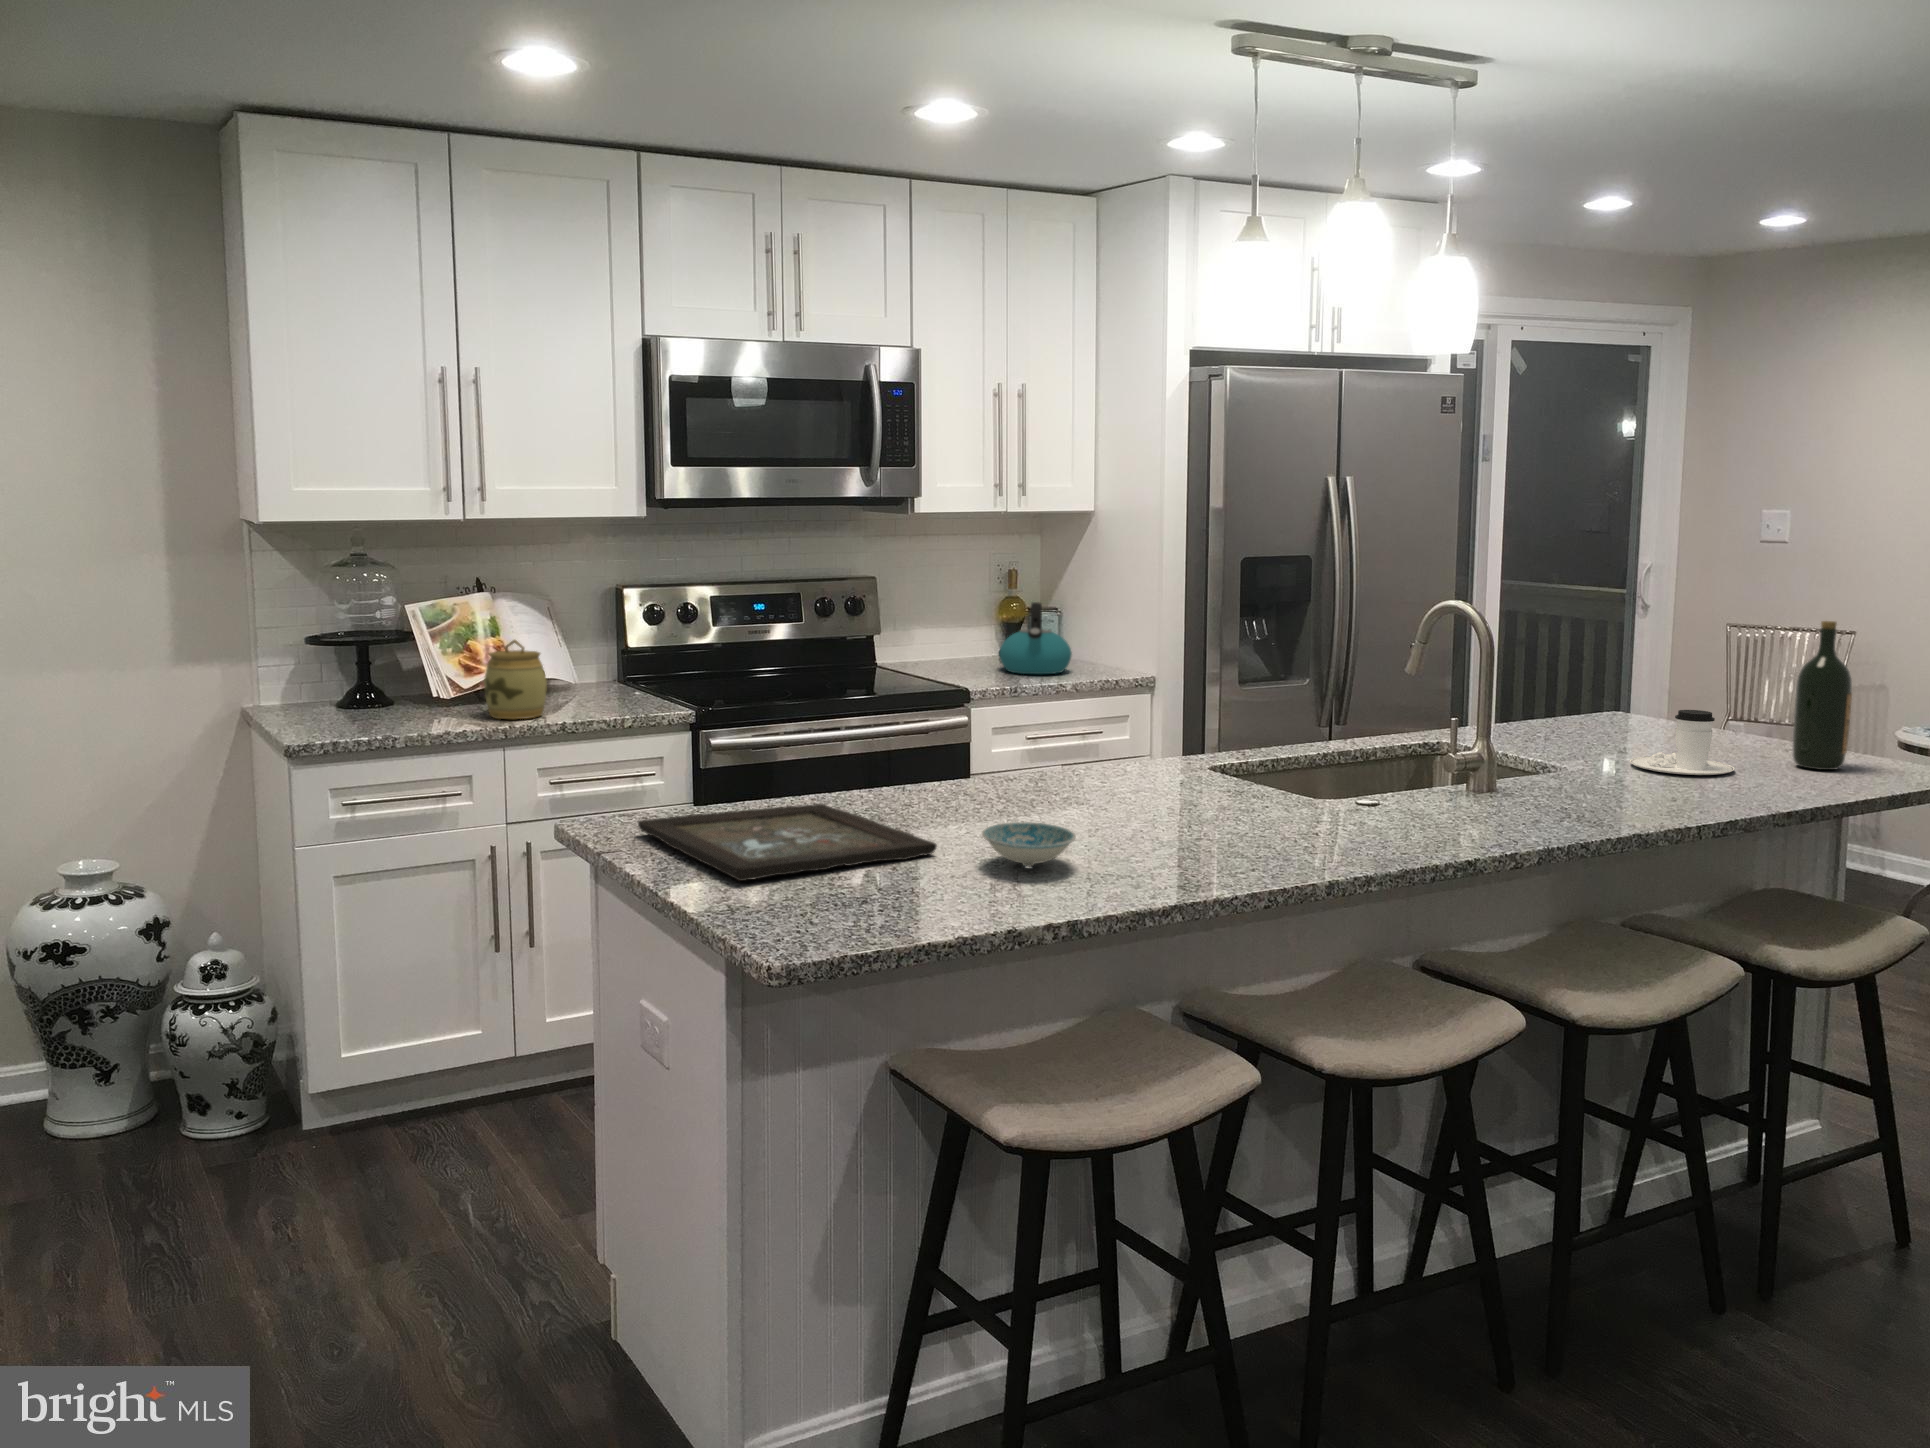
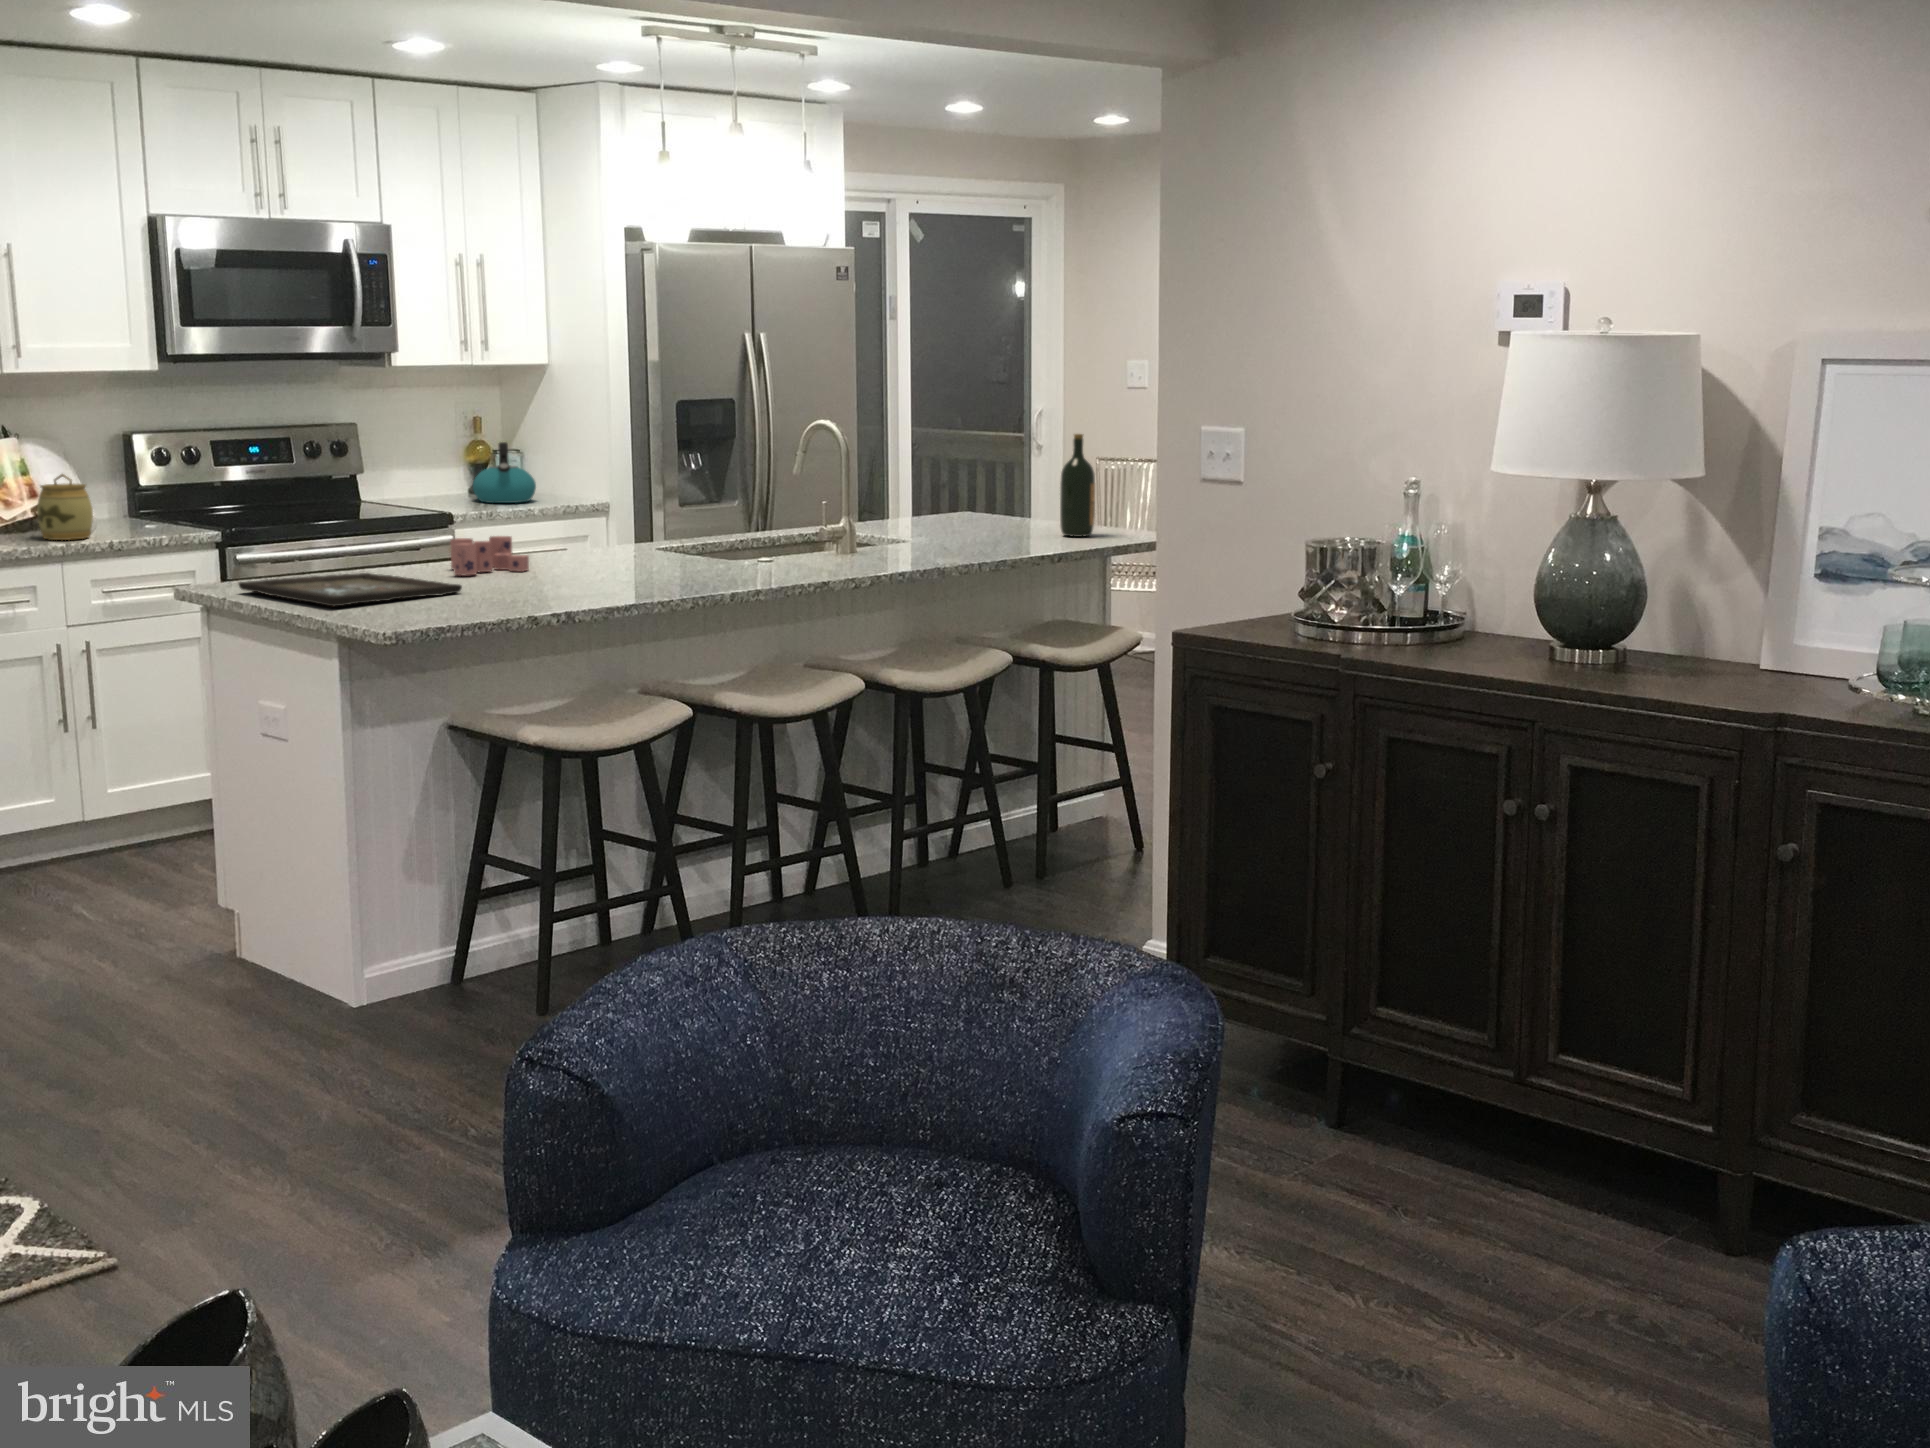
coffee cup: present [1630,710,1735,775] -> none [951,498,1019,542]
candle: none [937,751,1042,814] -> present [450,536,529,576]
ceramic bowl: present [982,822,1076,867] -> none [494,569,558,595]

